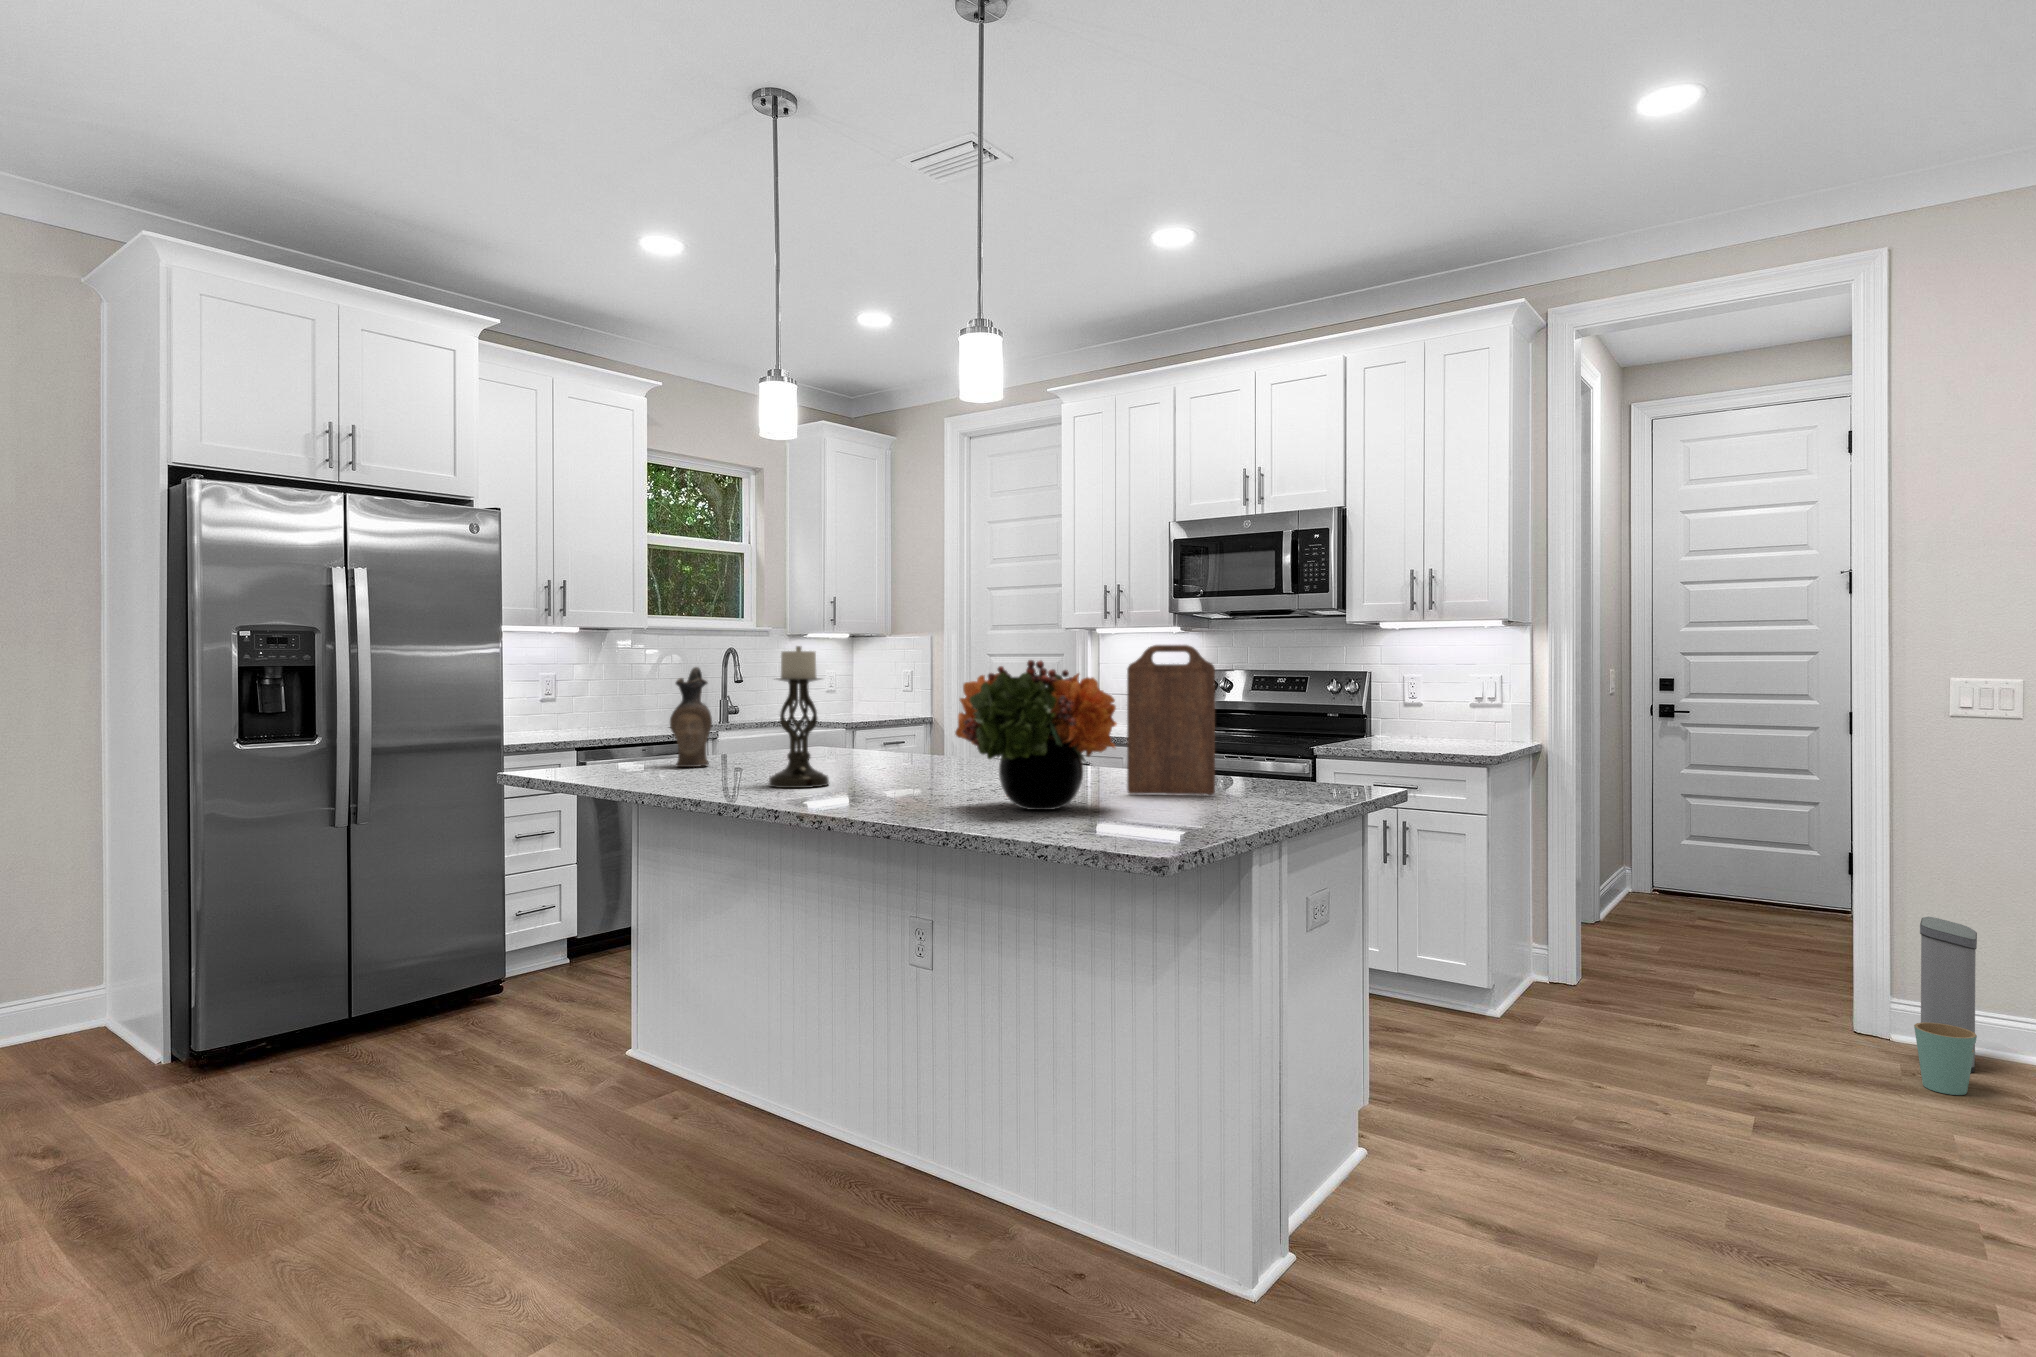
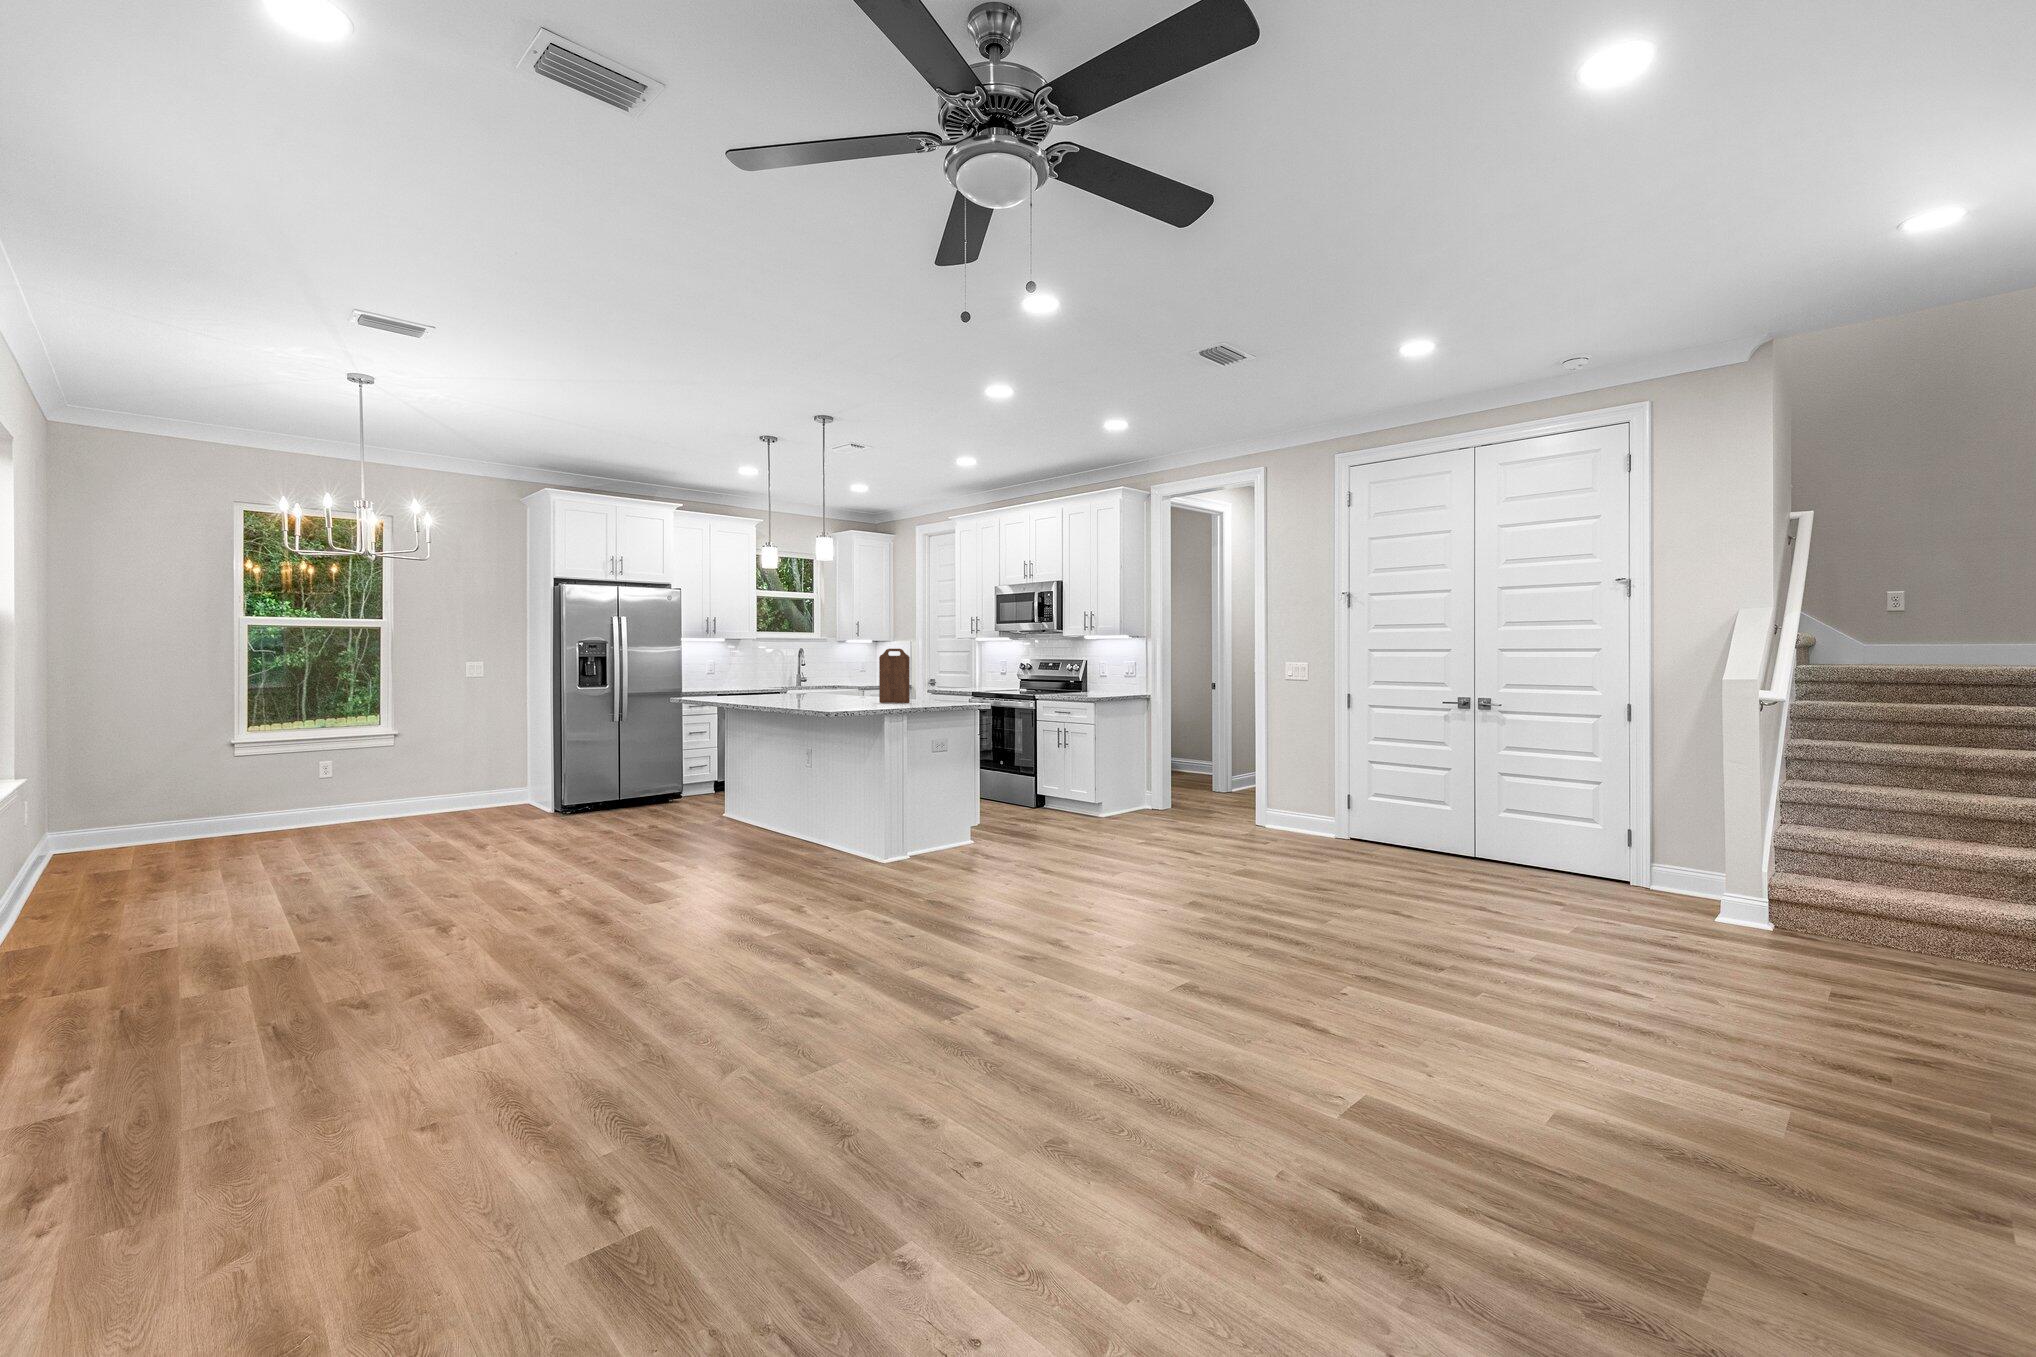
candle holder: present [769,646,829,788] -> none [761,649,784,701]
flower arrangement: present [955,660,1117,810] -> none [804,654,862,704]
ceramic pitcher: present [670,667,712,767] -> none [738,657,755,697]
trash can: present [1914,917,1977,1095] -> none [1238,769,1287,839]

